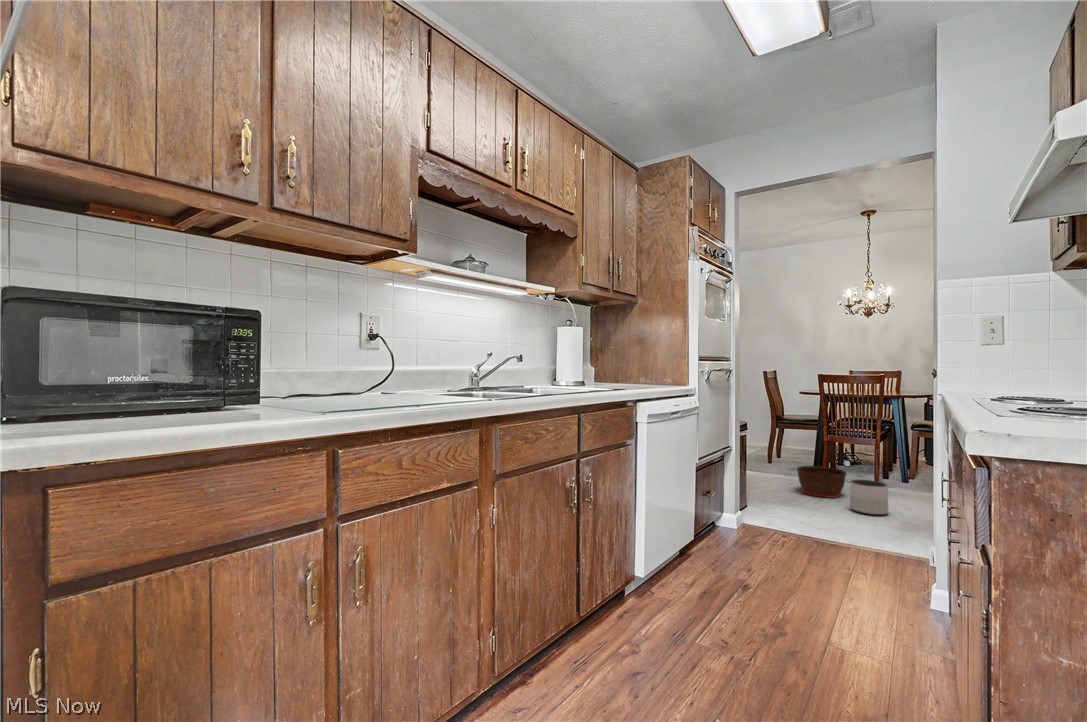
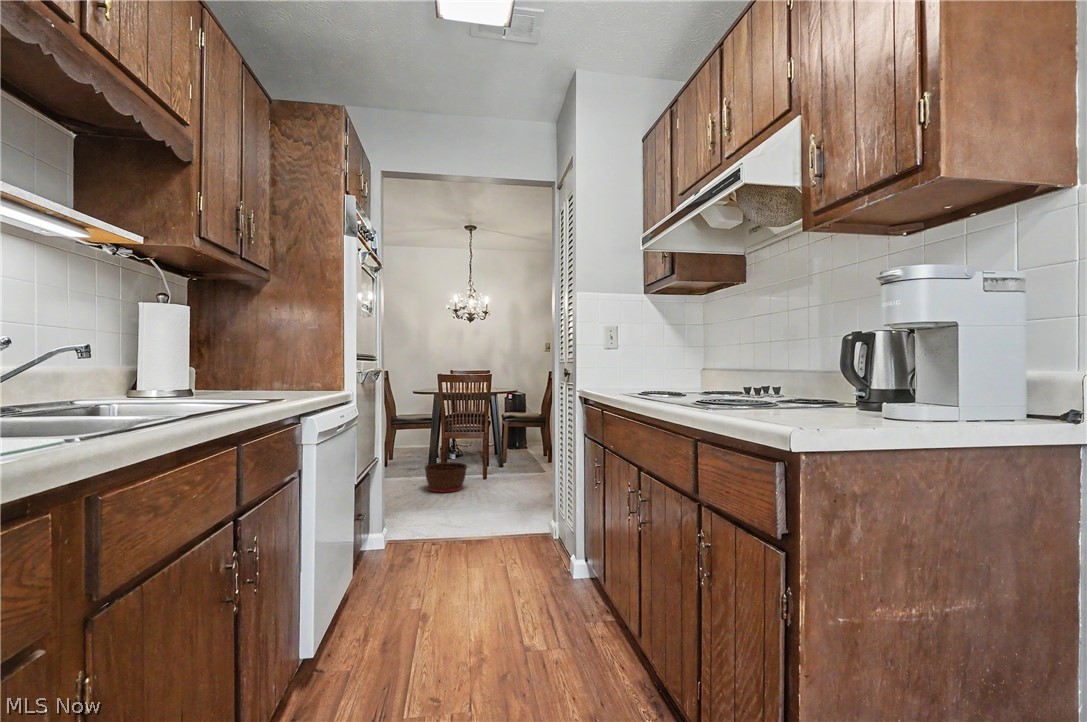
planter: present [850,480,888,515] -> none [475,470,504,502]

